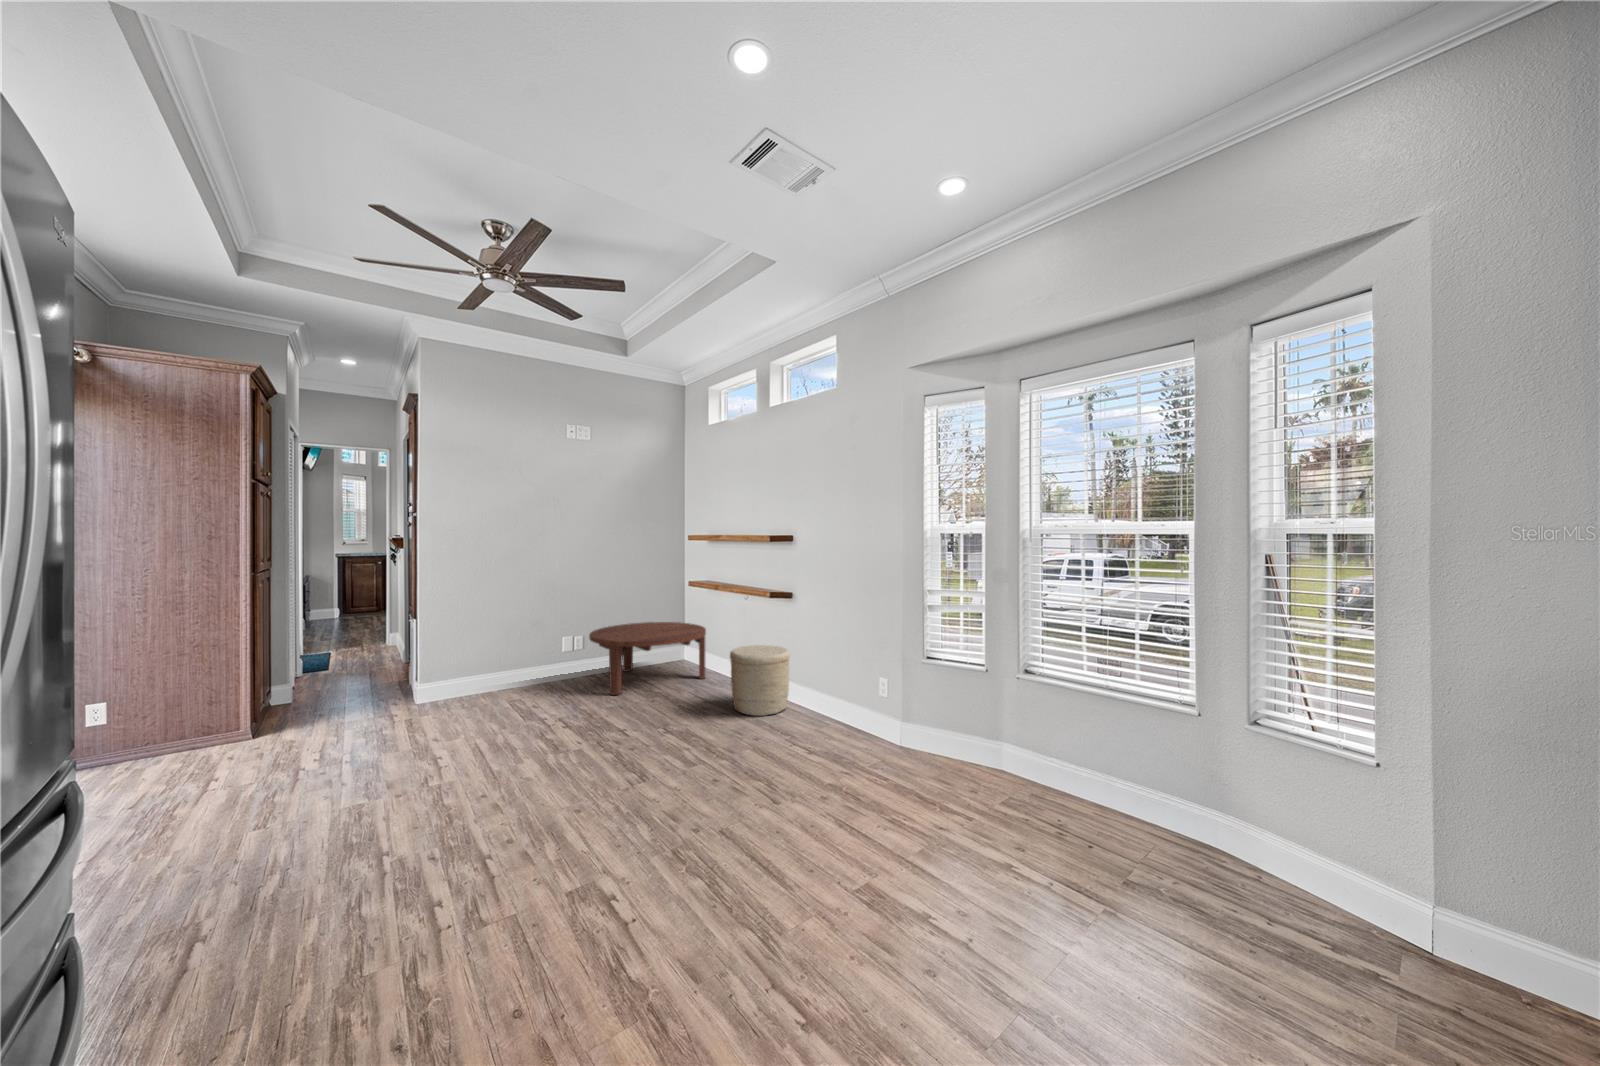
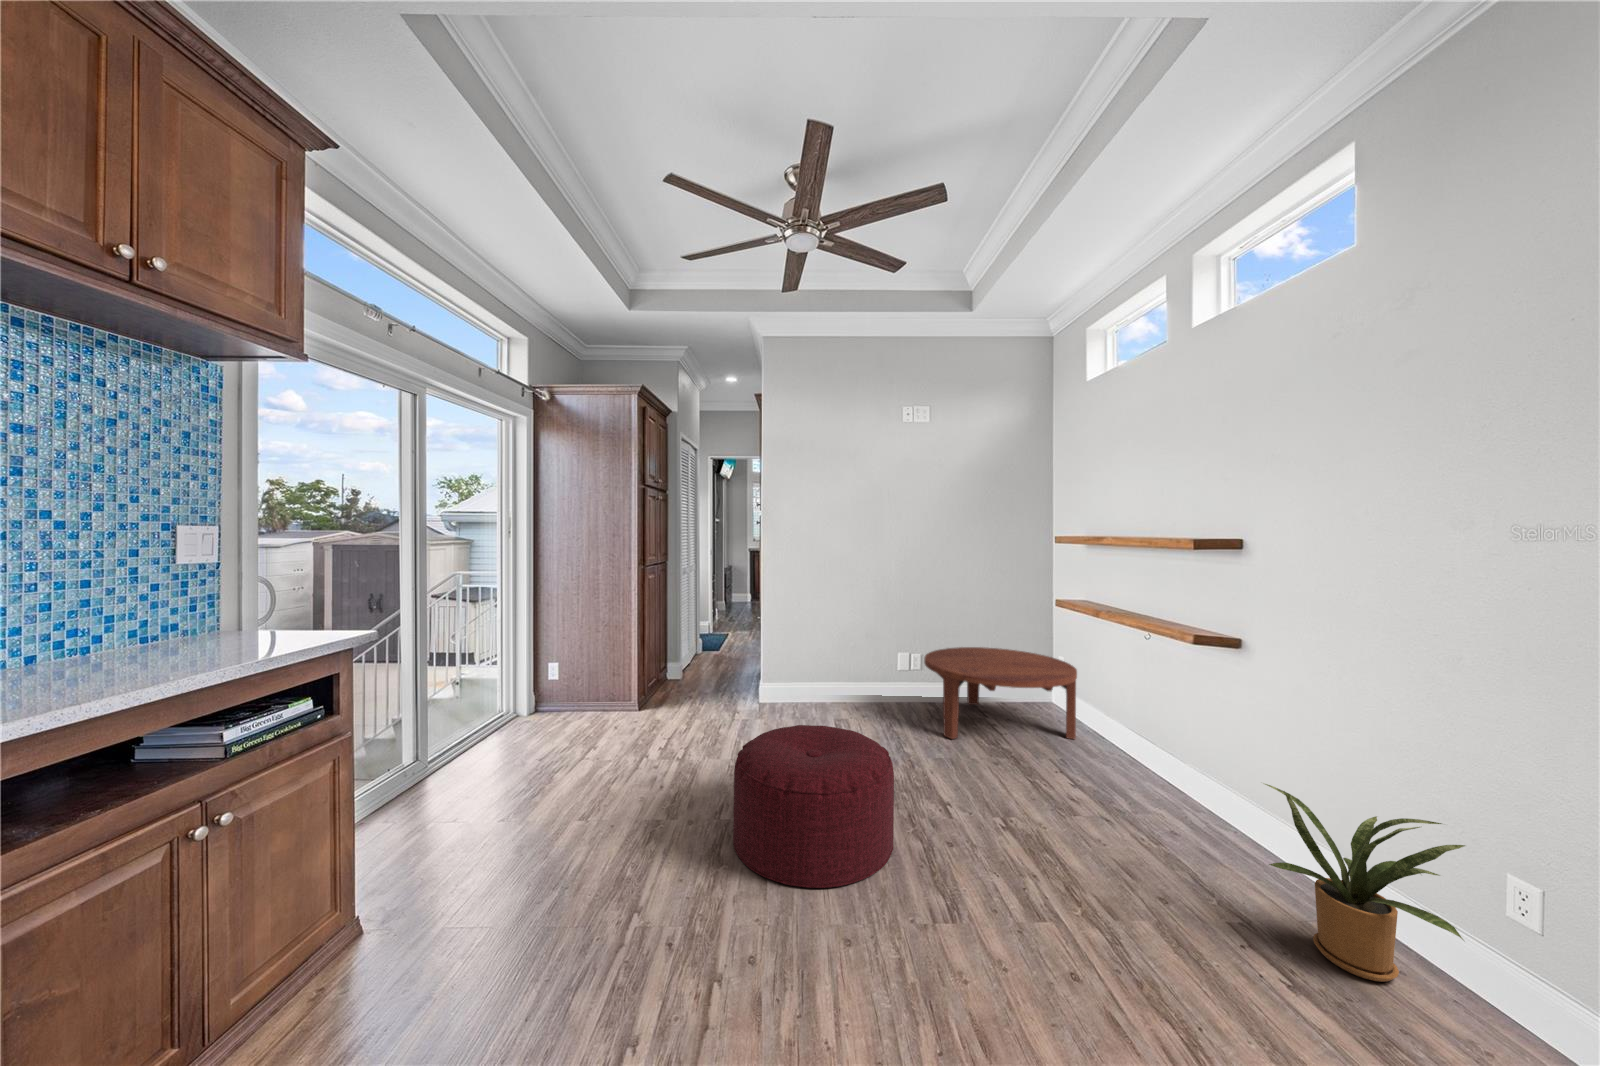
woven basket: present [730,645,790,716] -> none [1114,714,1232,847]
house plant: none [799,660,869,742] -> present [1265,784,1465,982]
ottoman: none [453,688,593,801] -> present [733,725,894,888]

